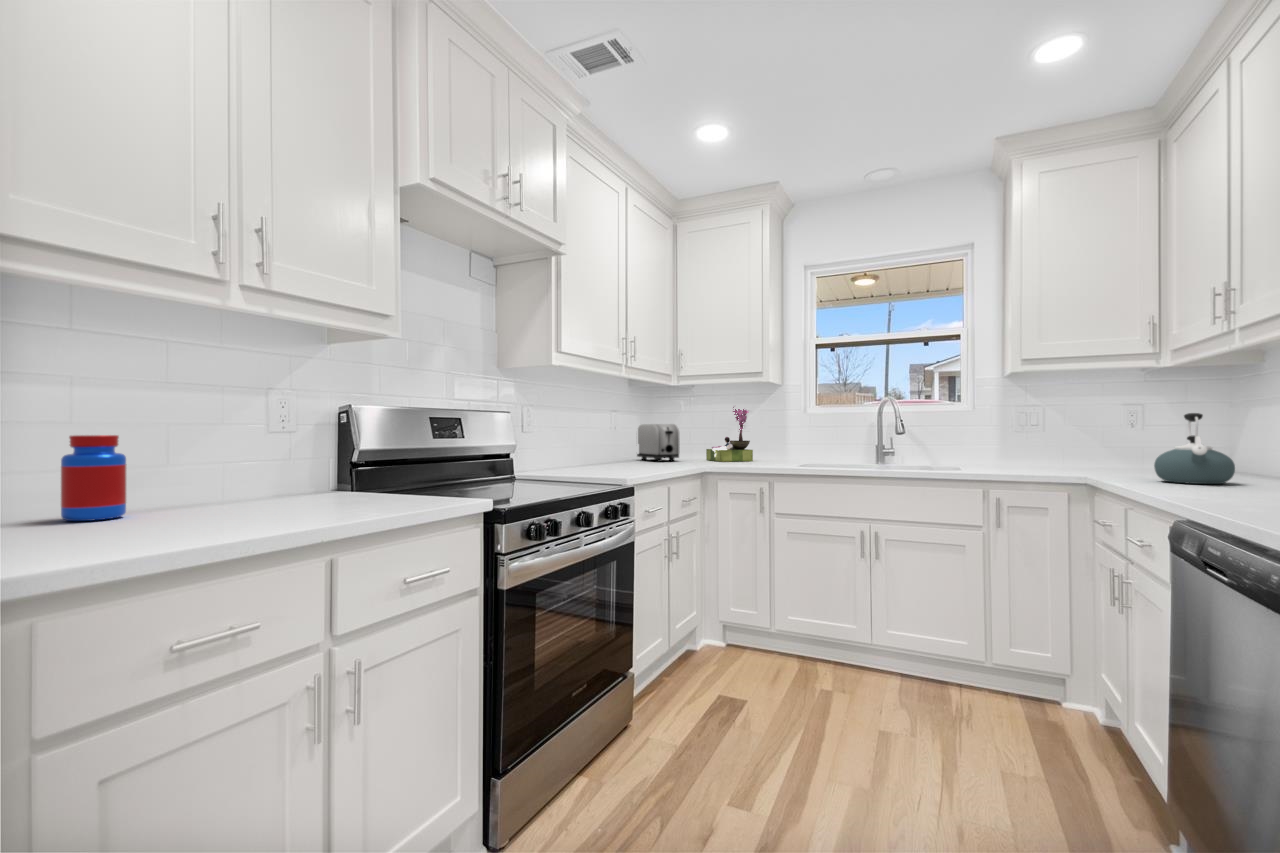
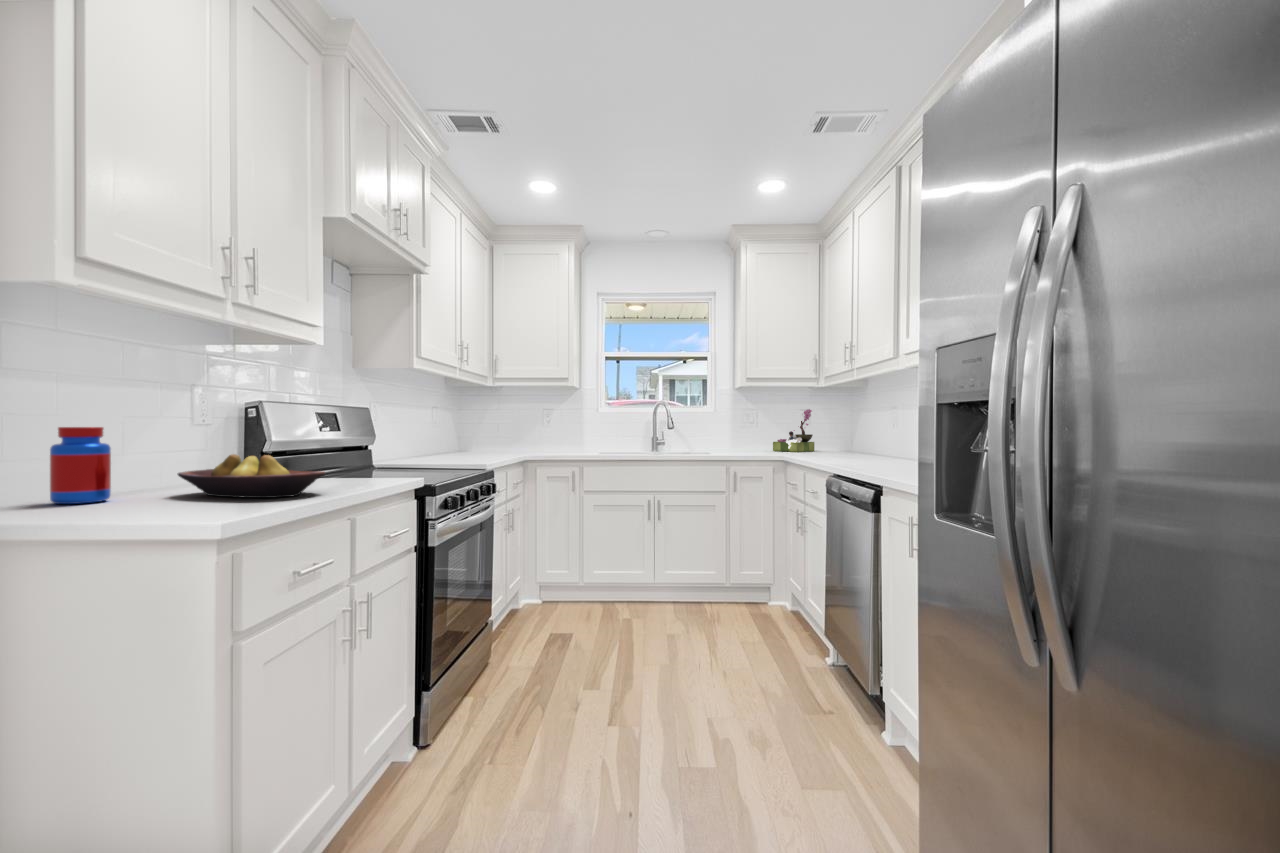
flower arrangement: present [706,407,753,462] -> present [773,409,814,452]
kettle: present [1154,413,1235,484] -> none [819,416,857,458]
toaster: present [637,424,680,462] -> none [454,420,496,453]
fruit bowl: none [185,467,329,524] -> present [178,454,325,498]

